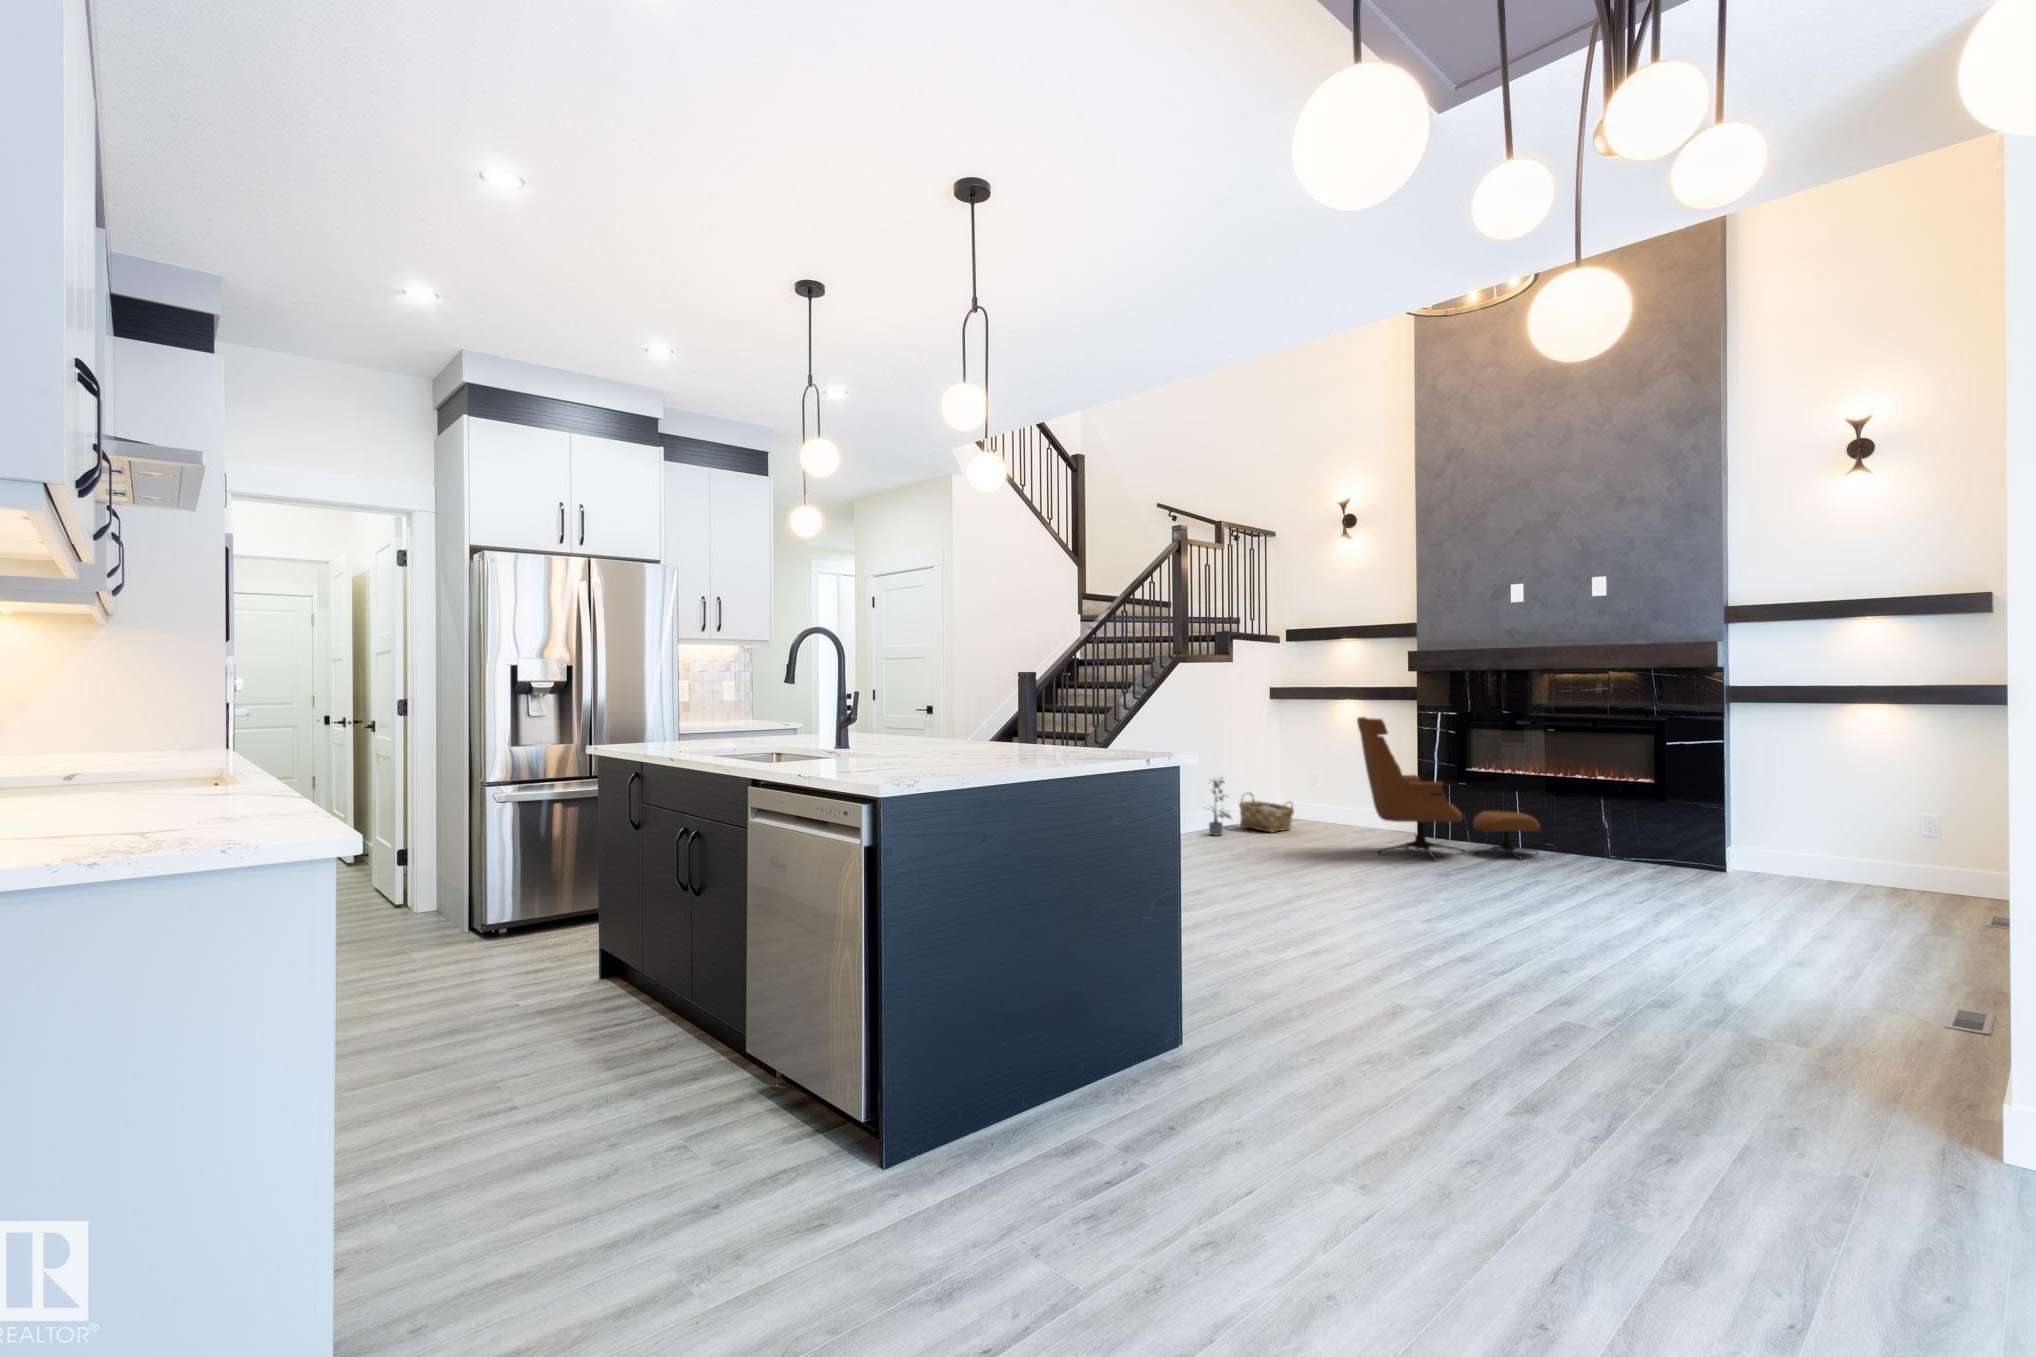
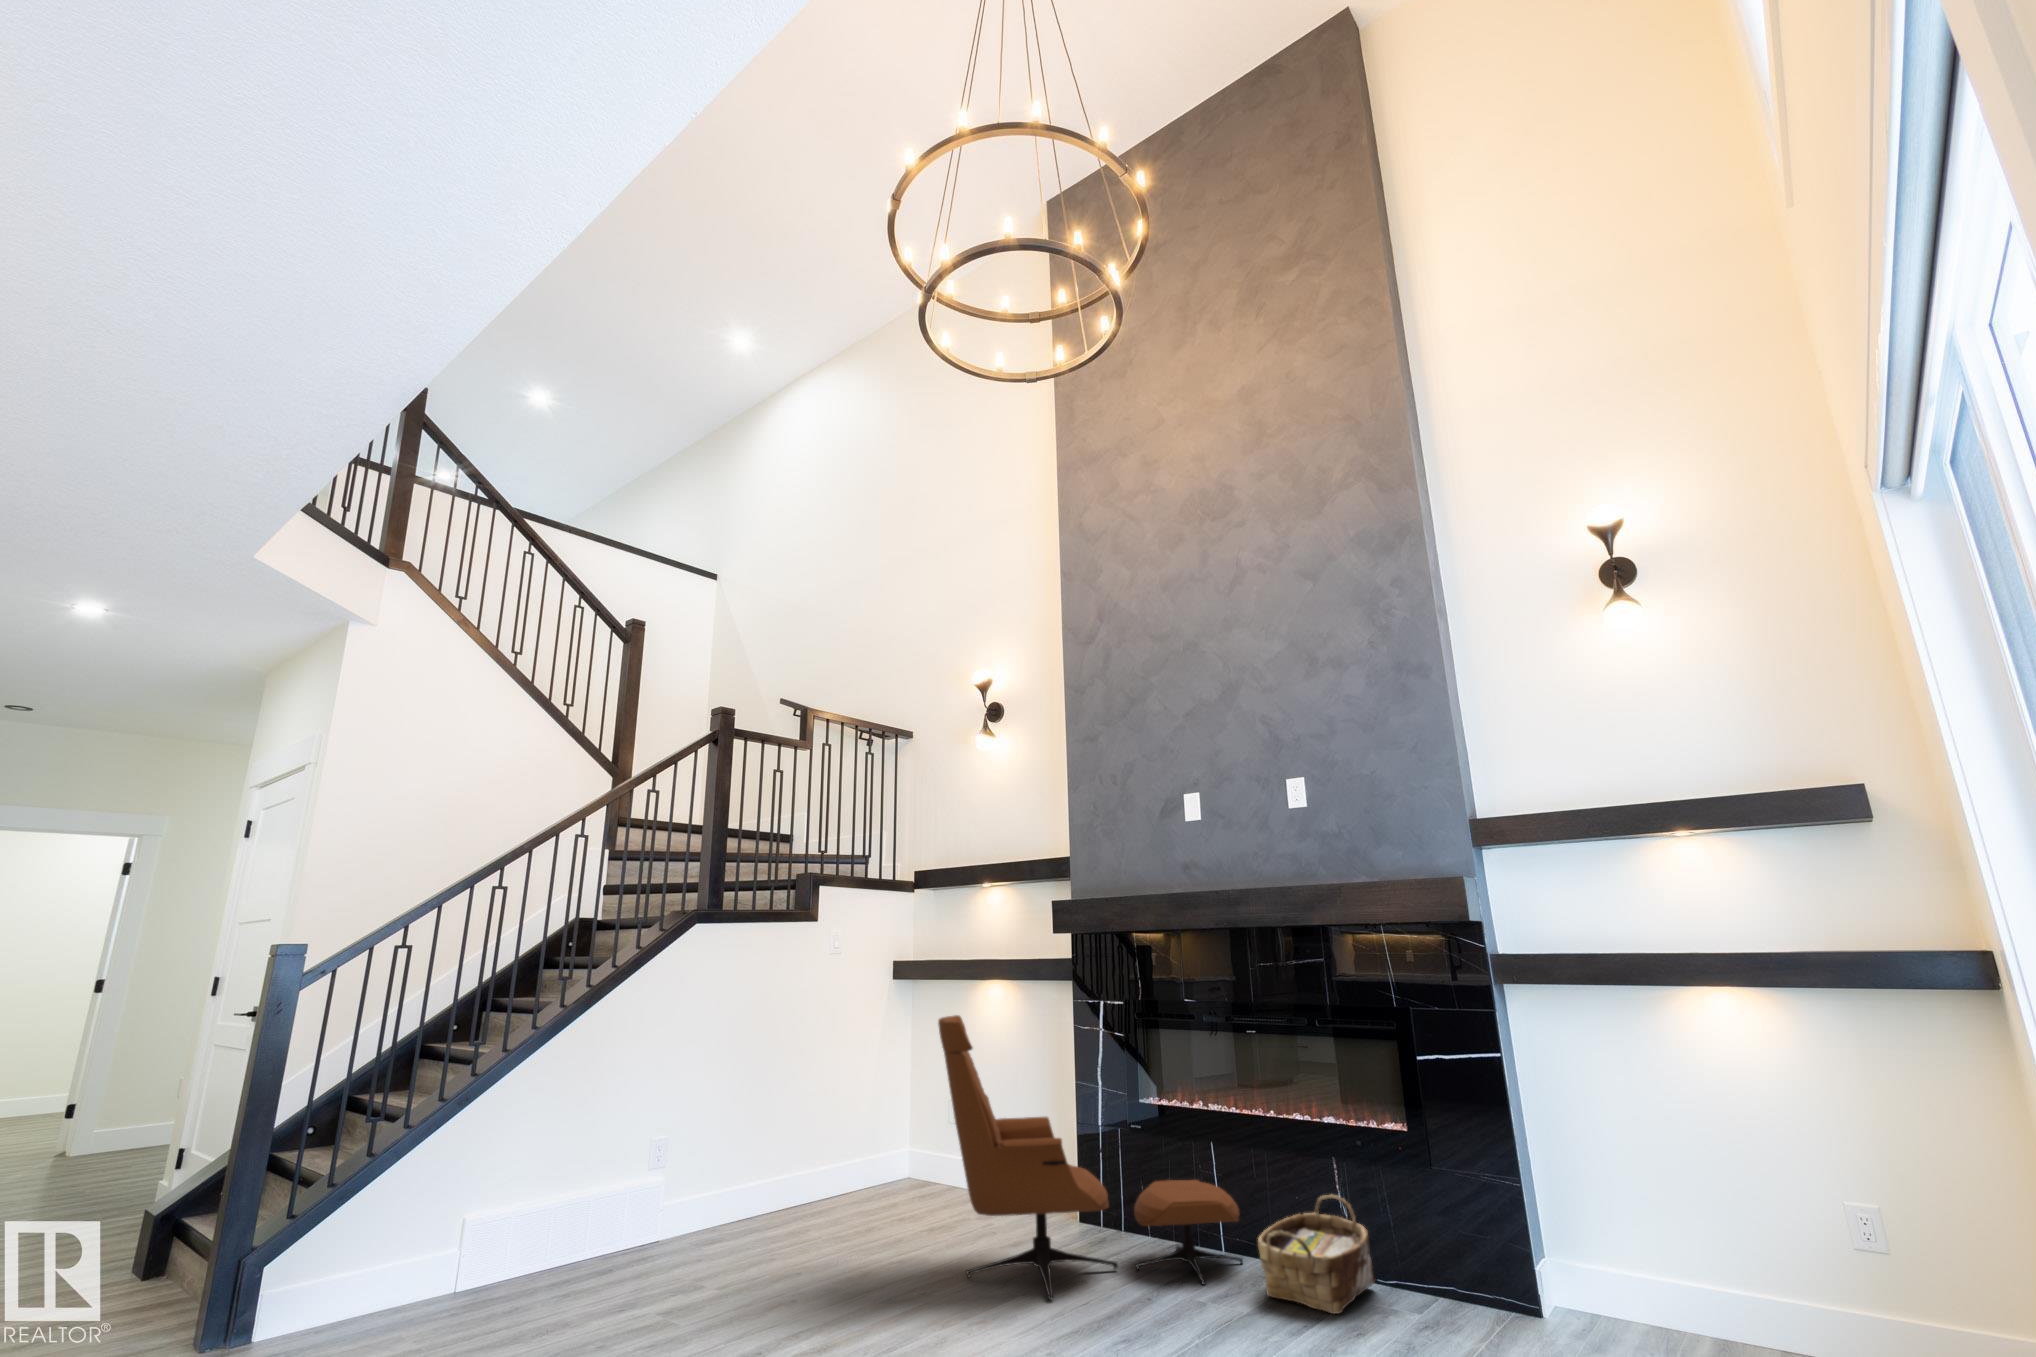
potted plant: present [1209,780,1232,835] -> none [723,1117,781,1233]
woven basket: present [1239,792,1294,833] -> present [1258,1195,1374,1314]

